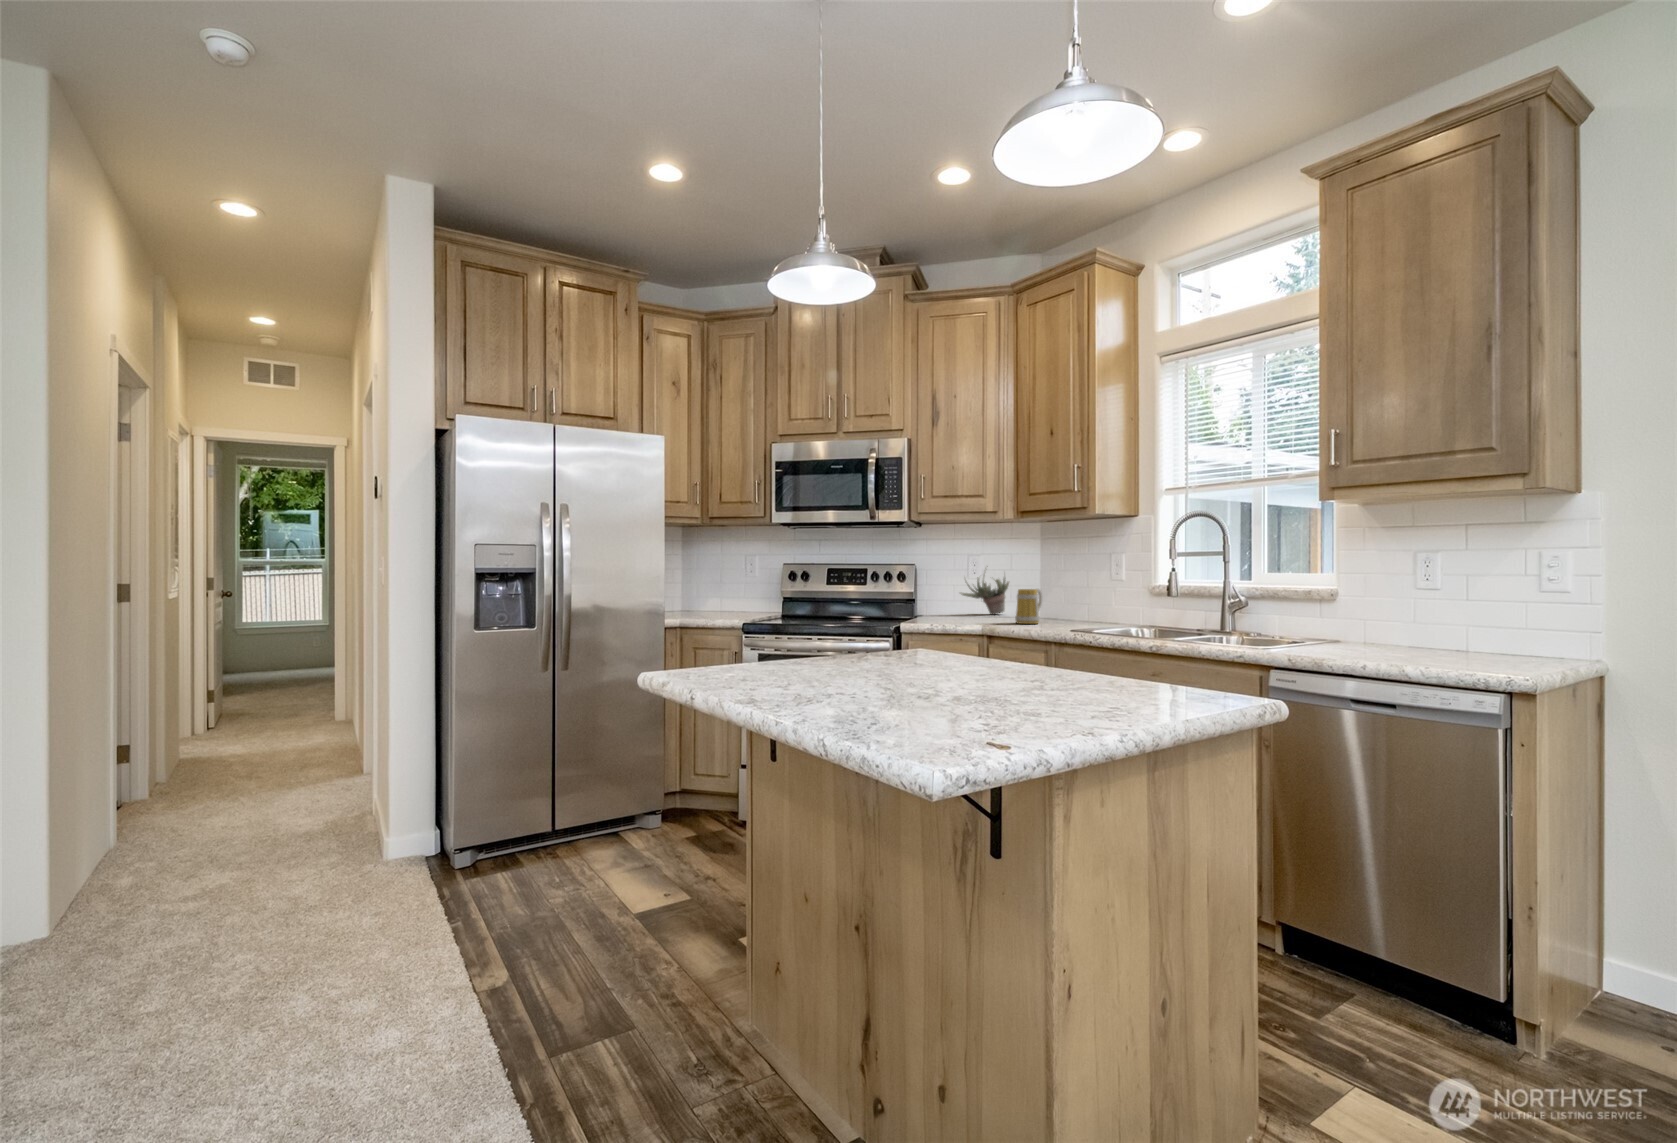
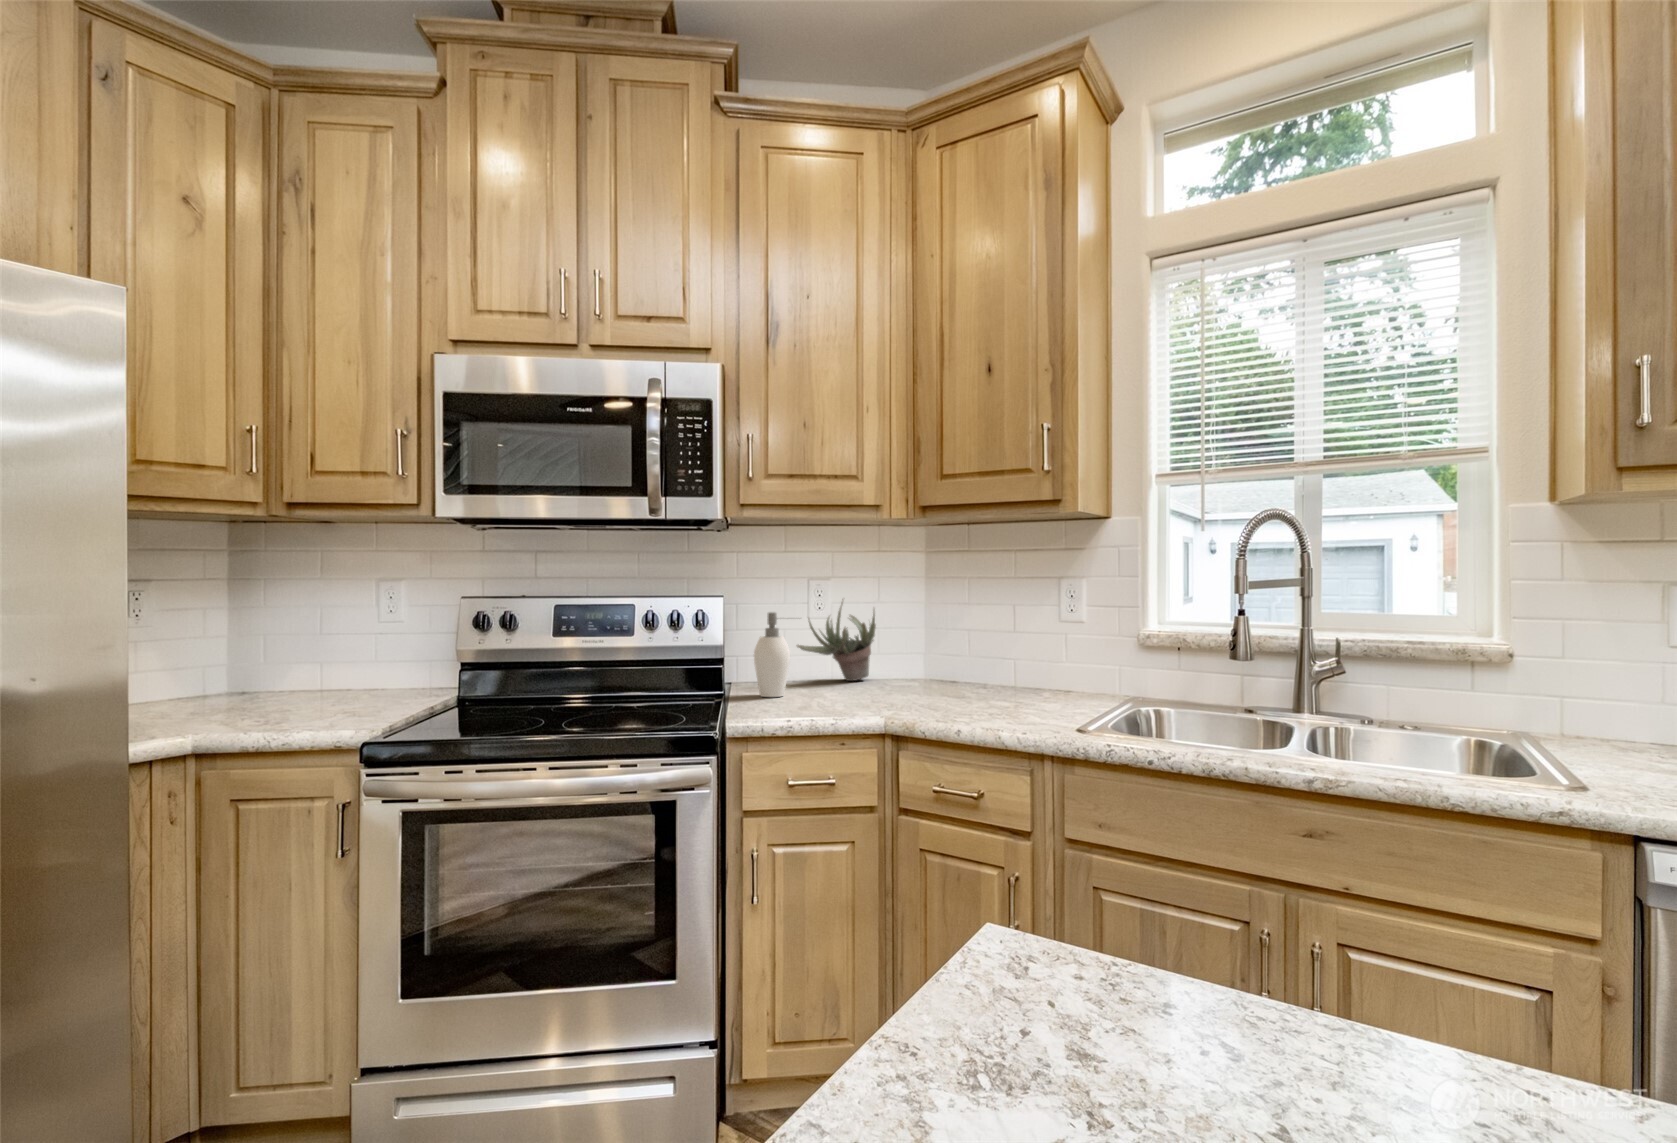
soap dispenser: none [927,572,953,618] -> present [754,612,790,697]
mug: present [1015,589,1042,624] -> none [938,644,983,713]

